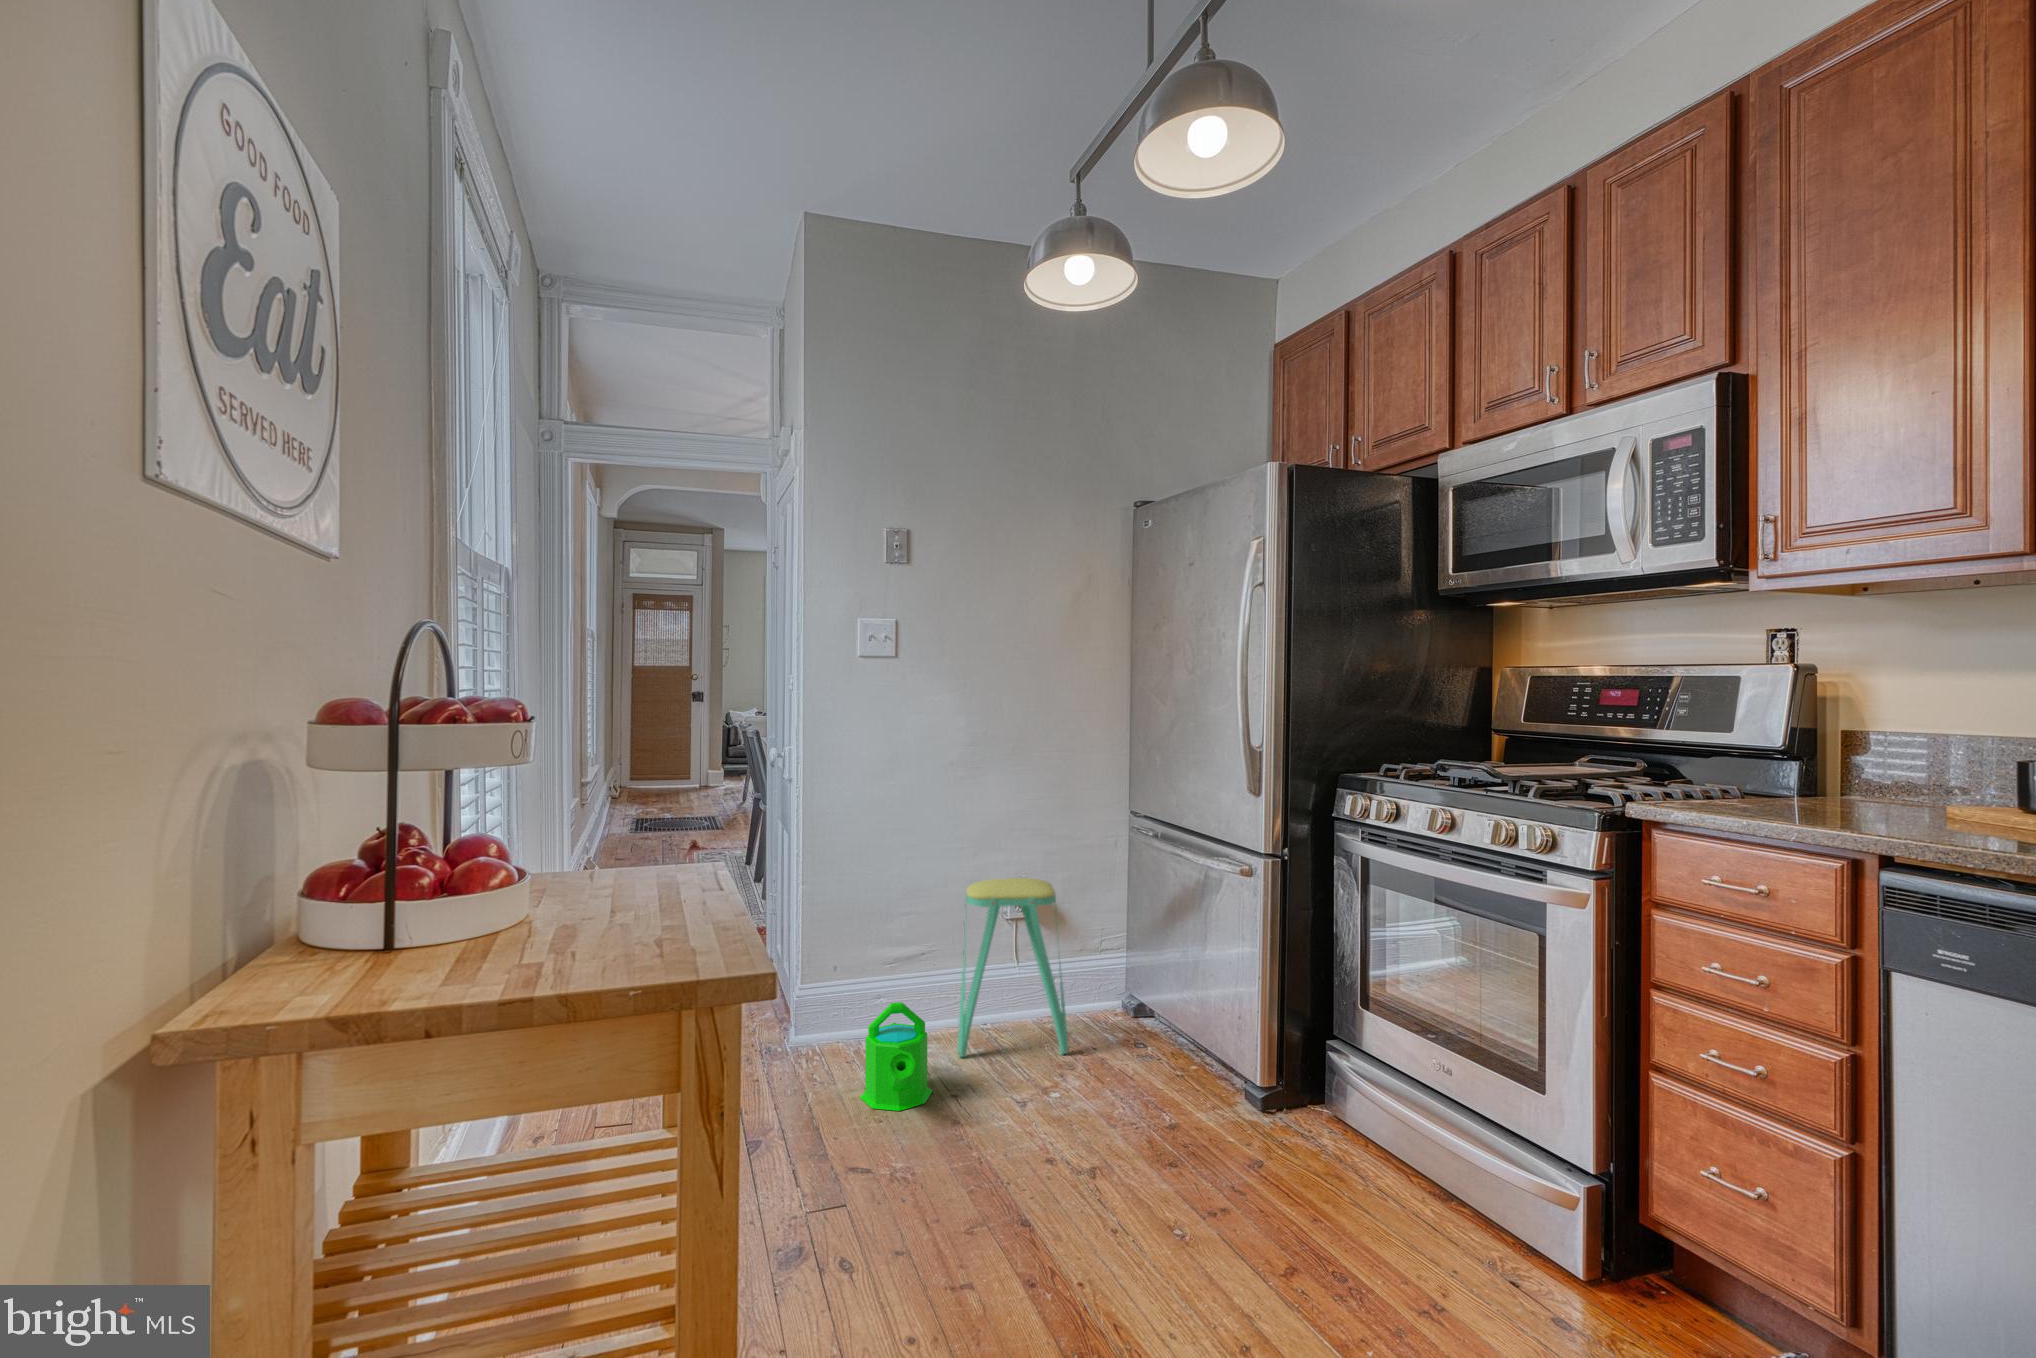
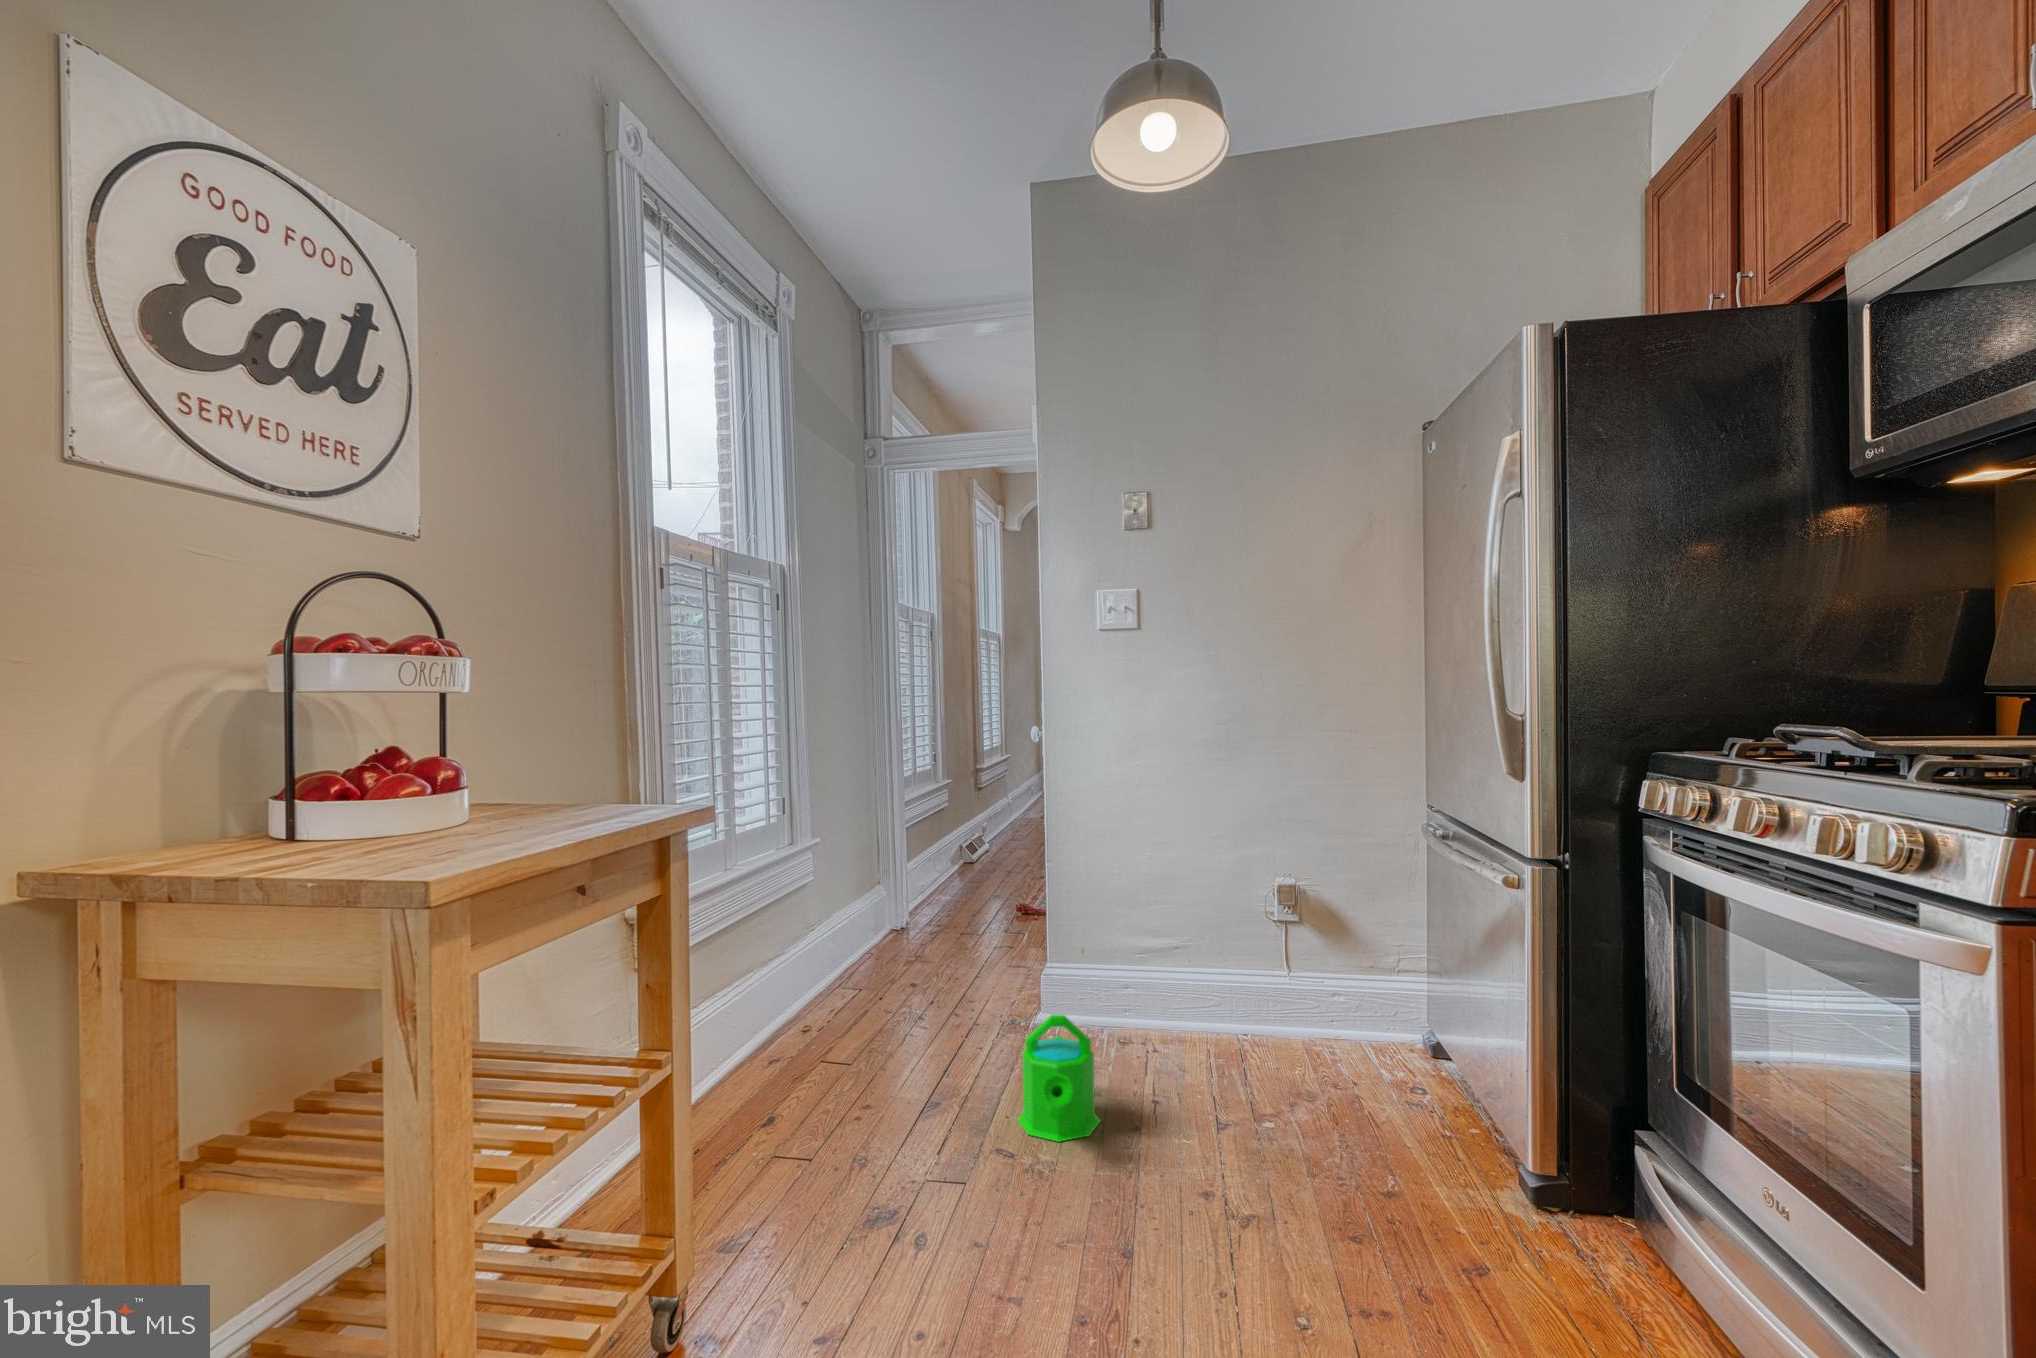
stool: present [957,878,1069,1058] -> none [1137,870,1273,1091]

